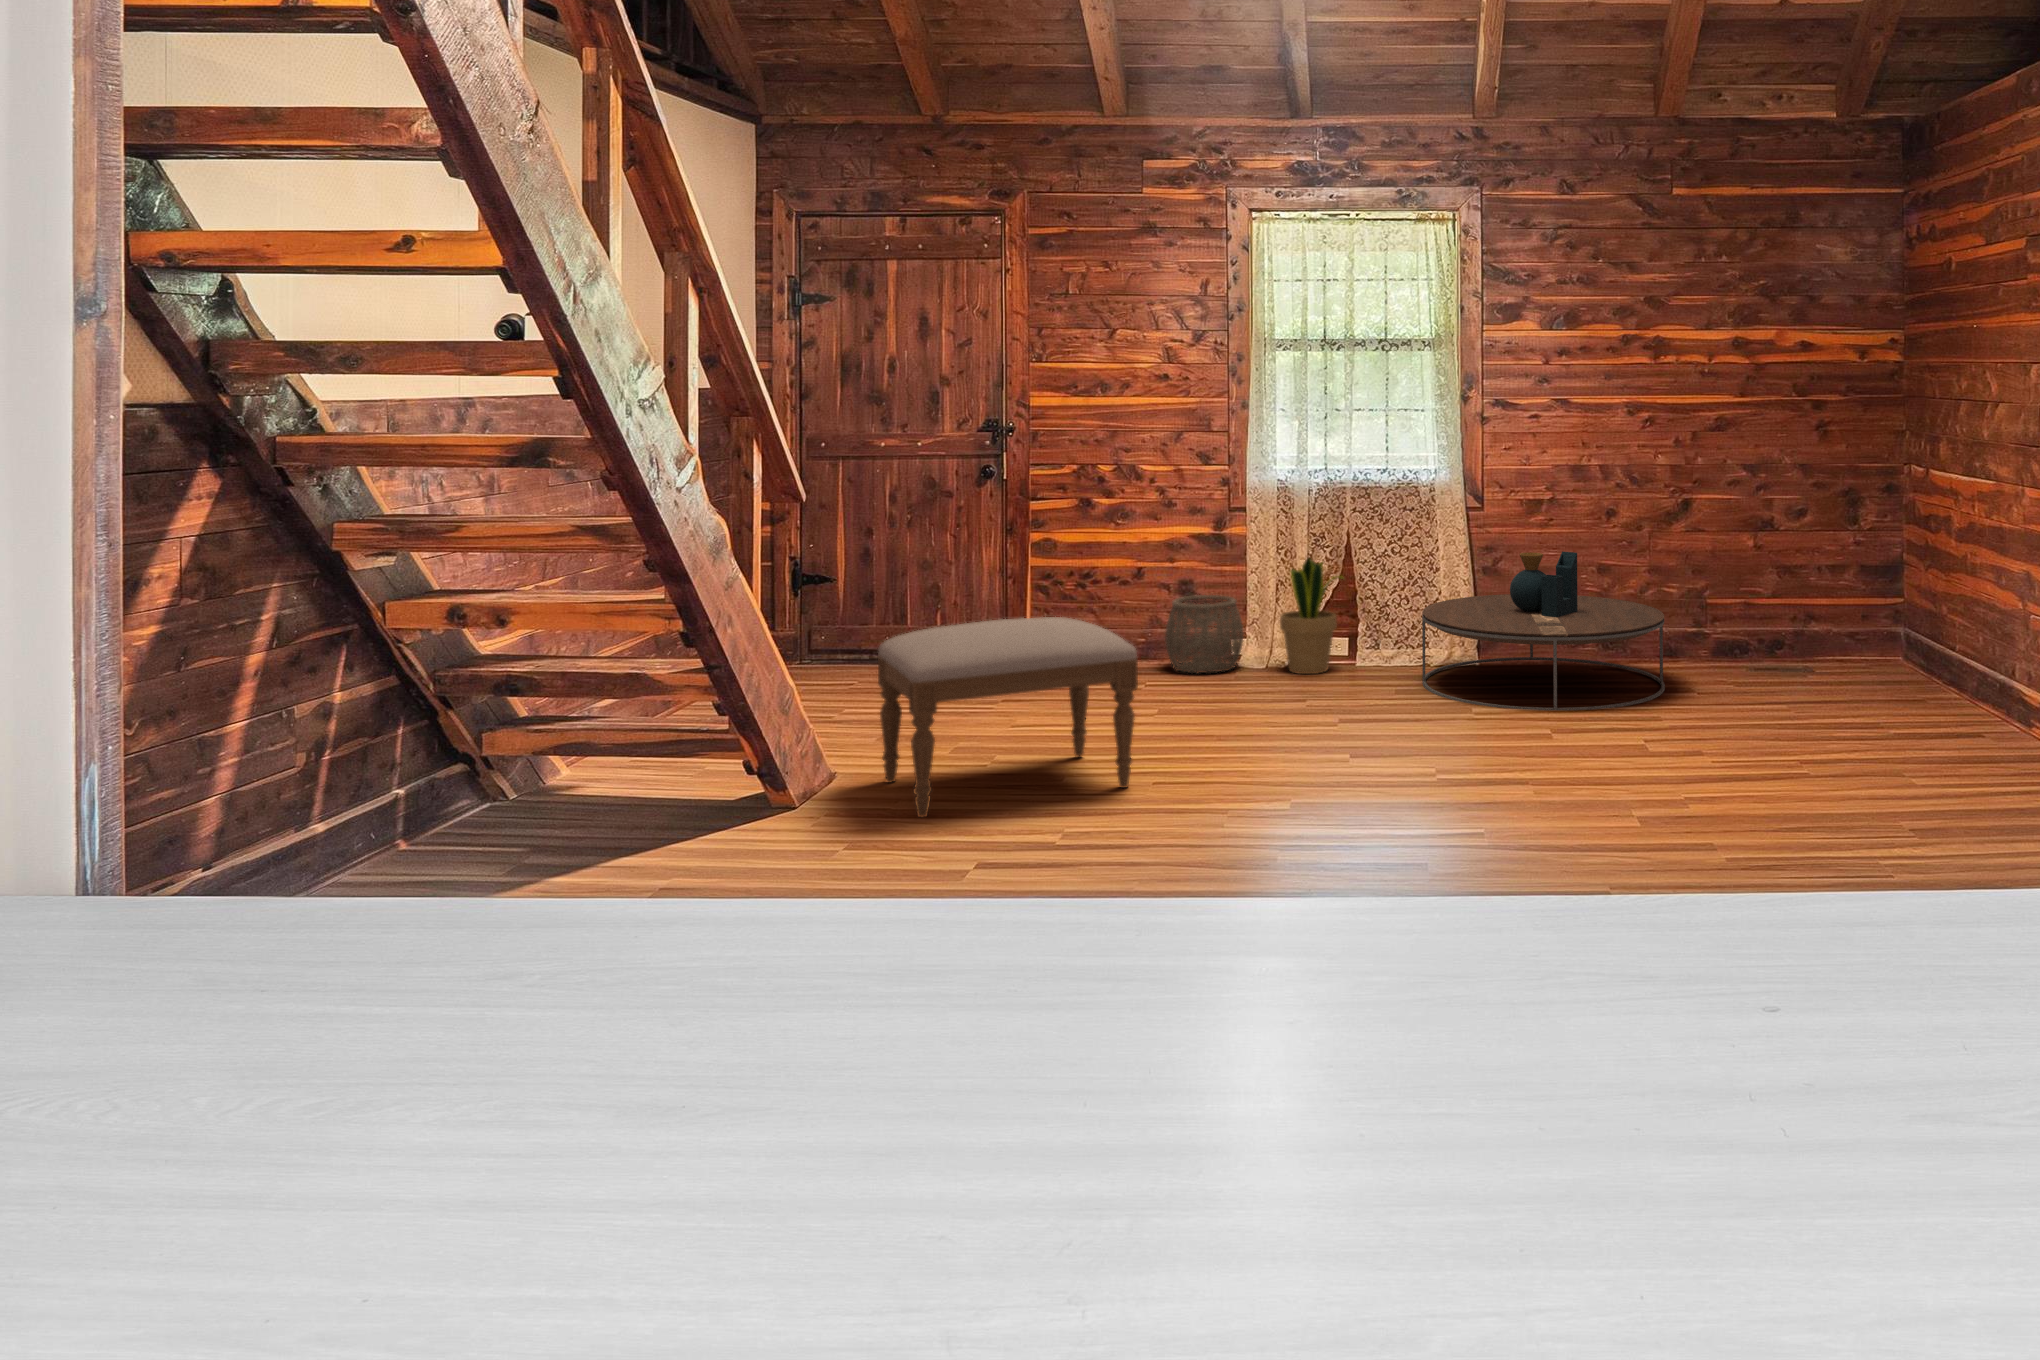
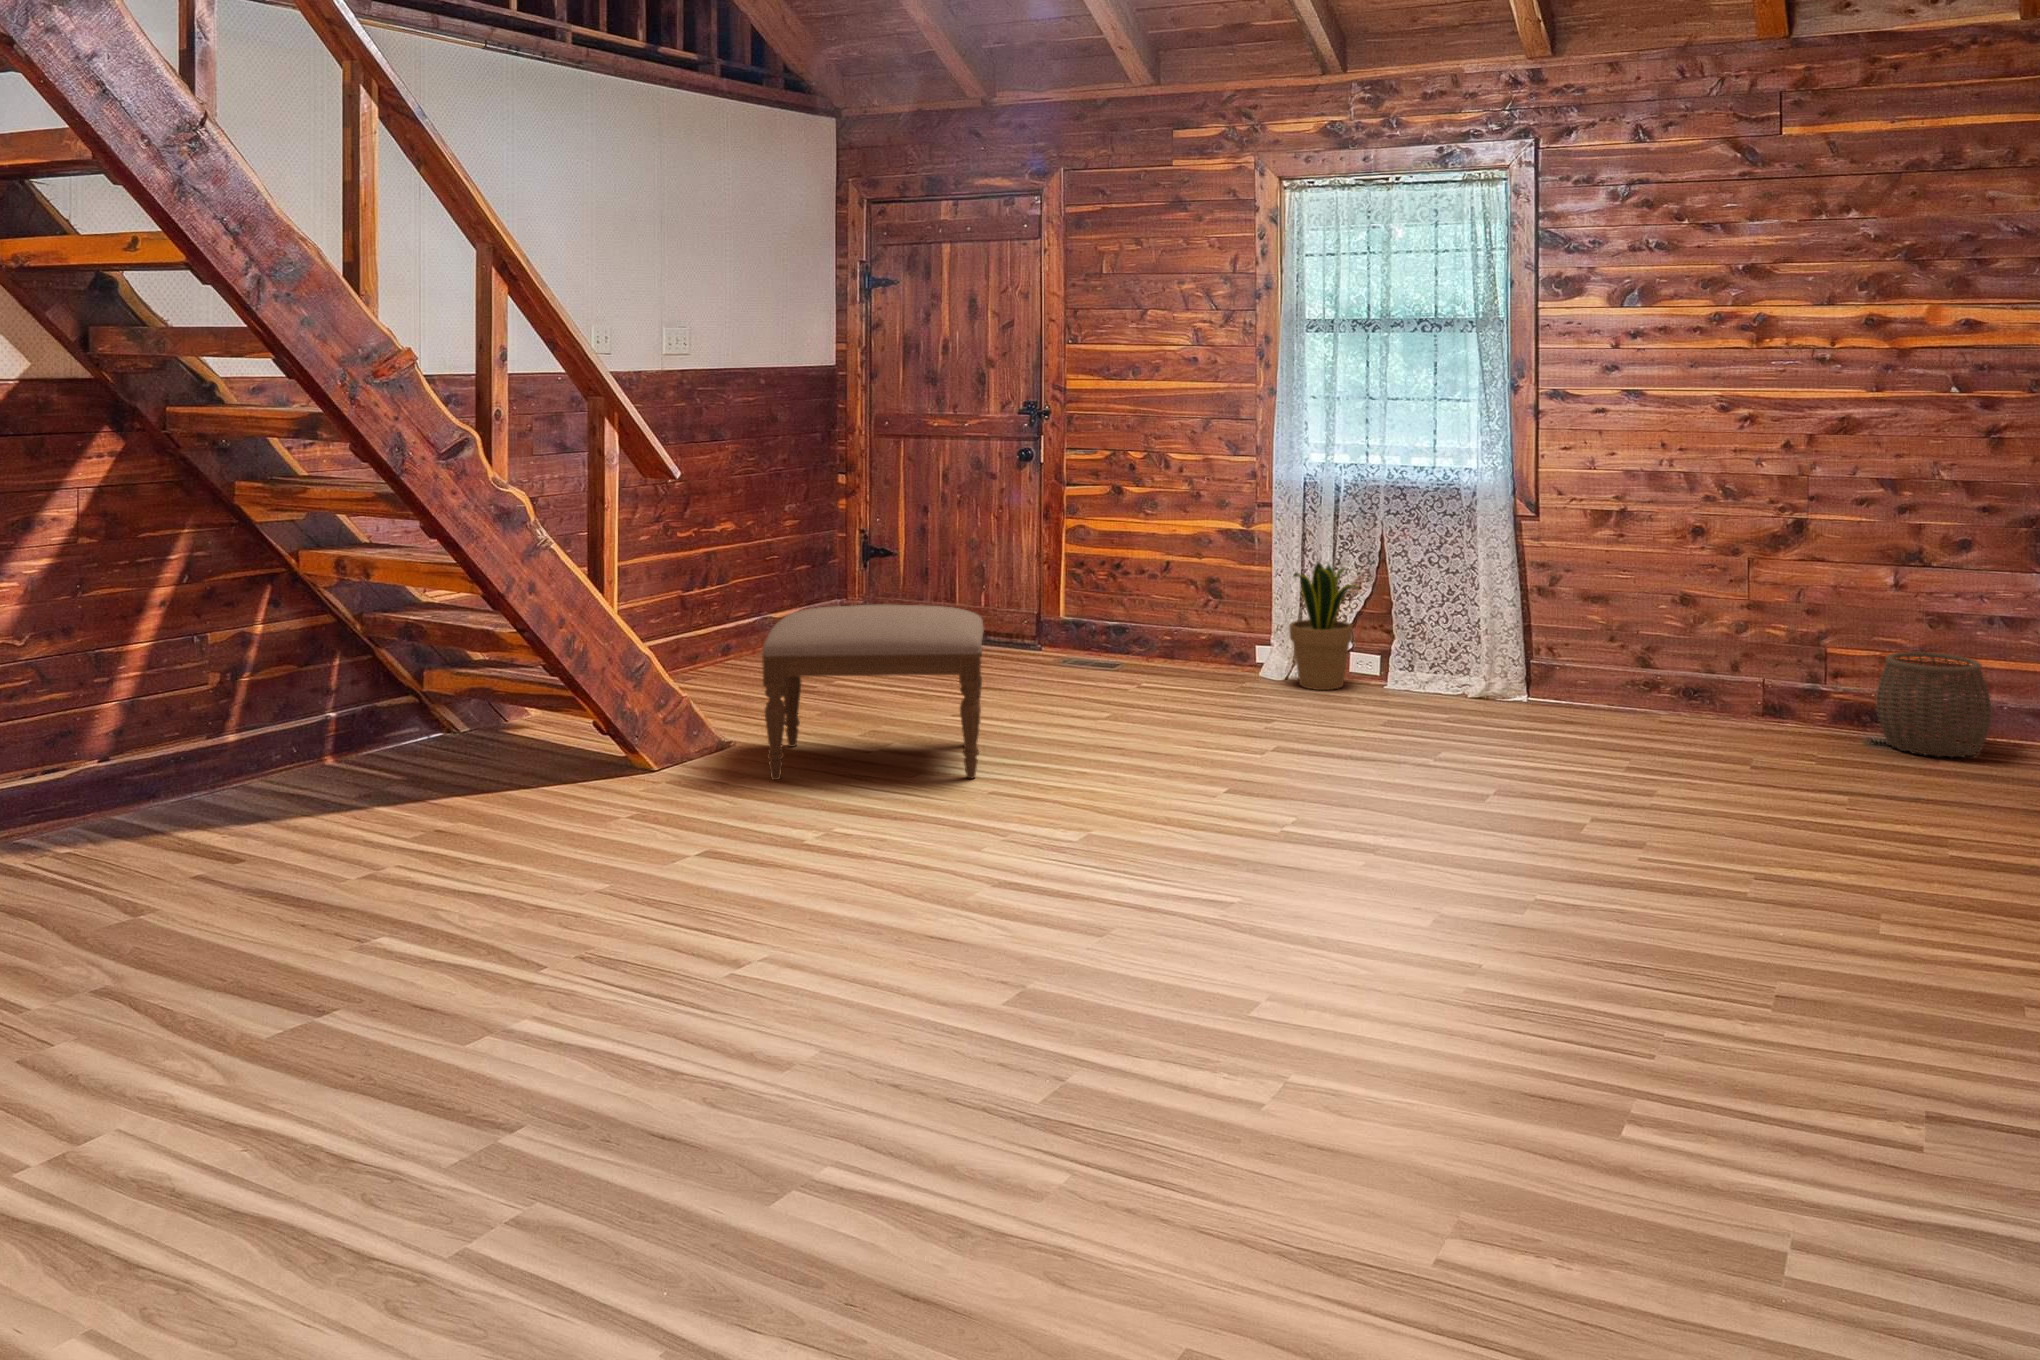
coffee table: present [1422,552,1665,710] -> none [1417,573,1715,765]
woven basket: present [1165,595,1244,673] -> present [1876,652,1992,757]

